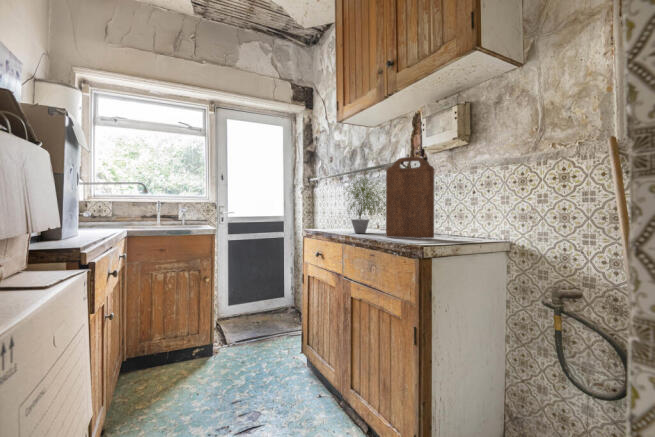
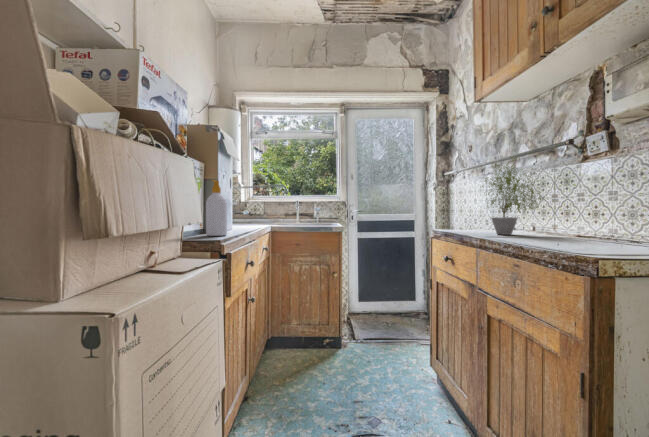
cutting board: present [386,157,434,238] -> none [540,130,625,246]
soap bottle: none [58,175,87,240] -> present [206,180,227,236]

